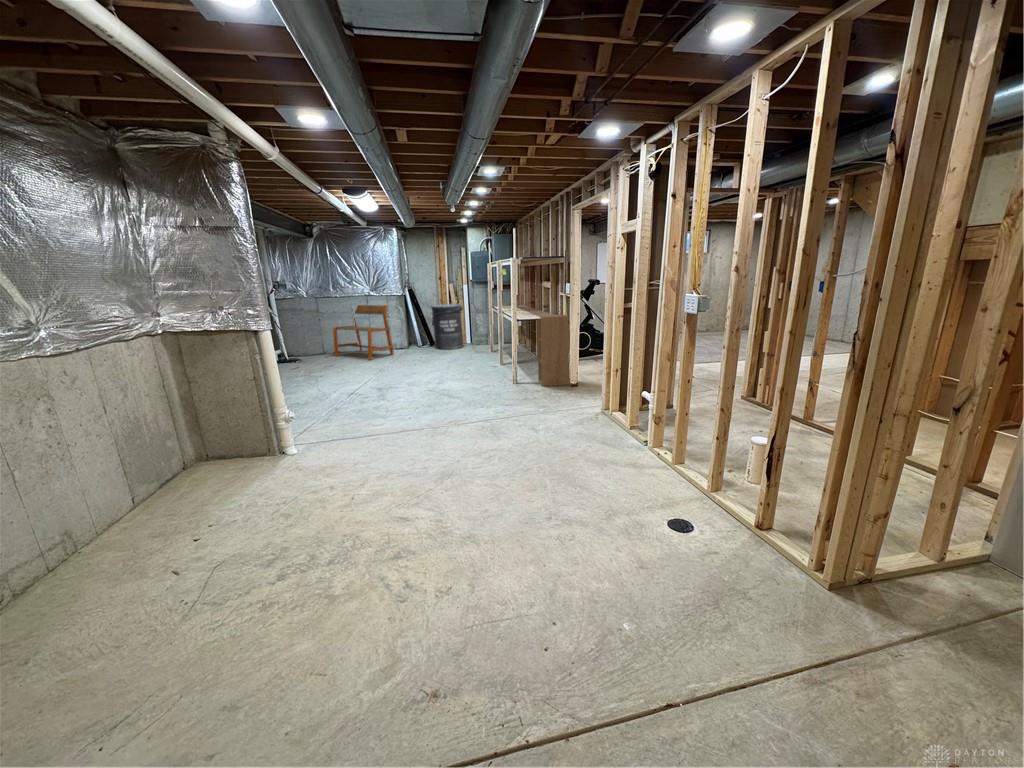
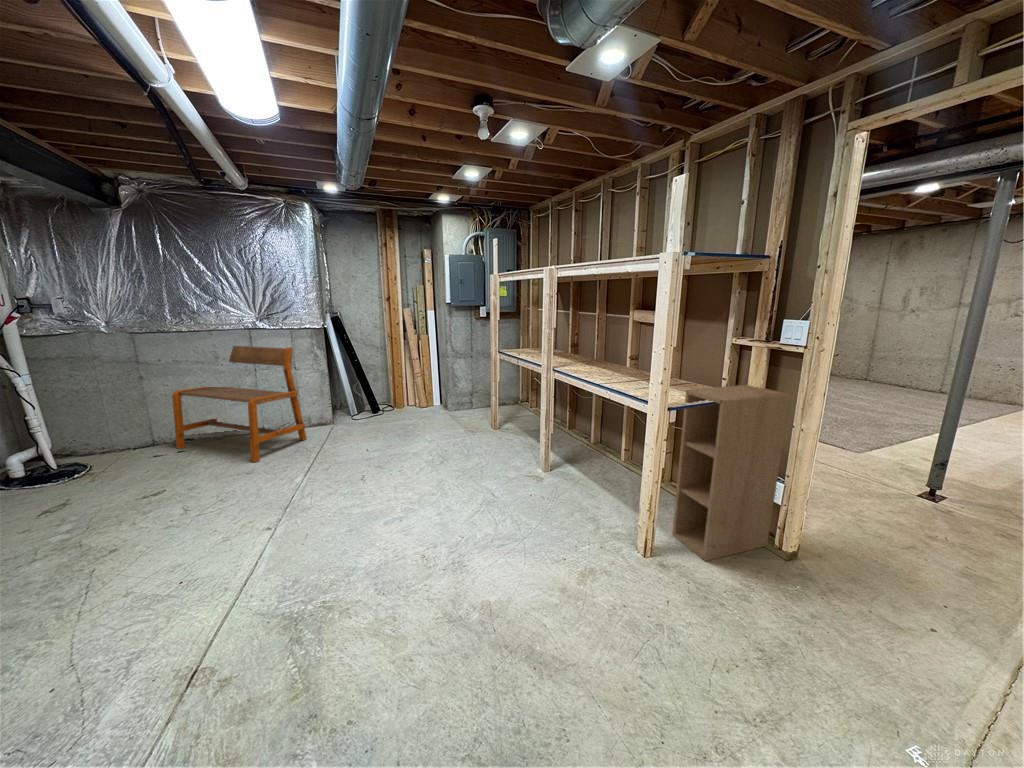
trash can: present [431,303,463,350] -> none [375,341,431,421]

